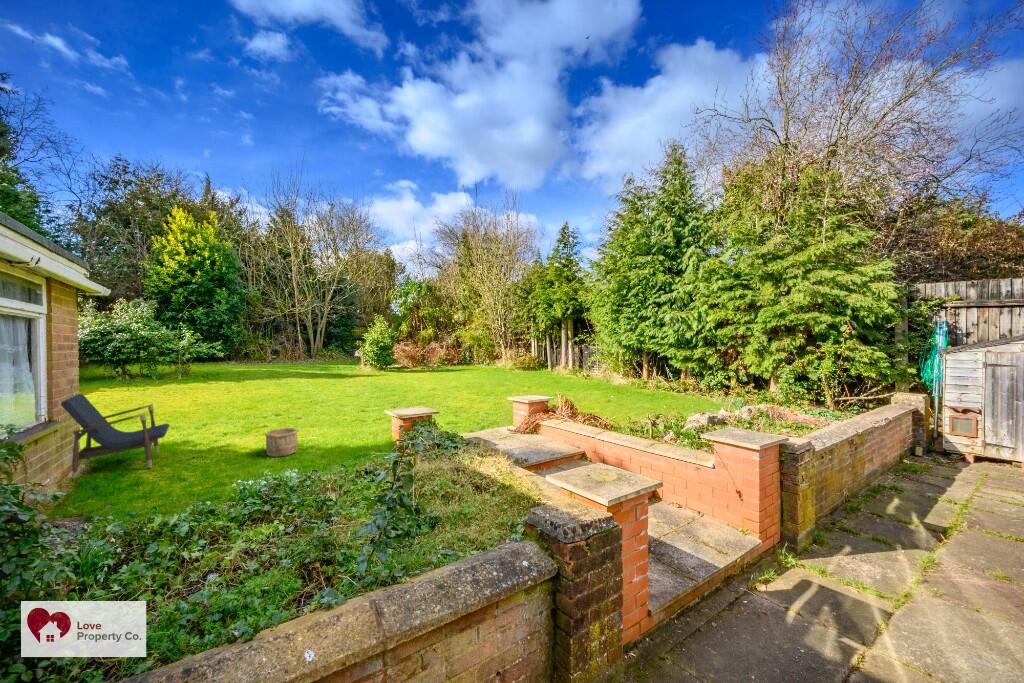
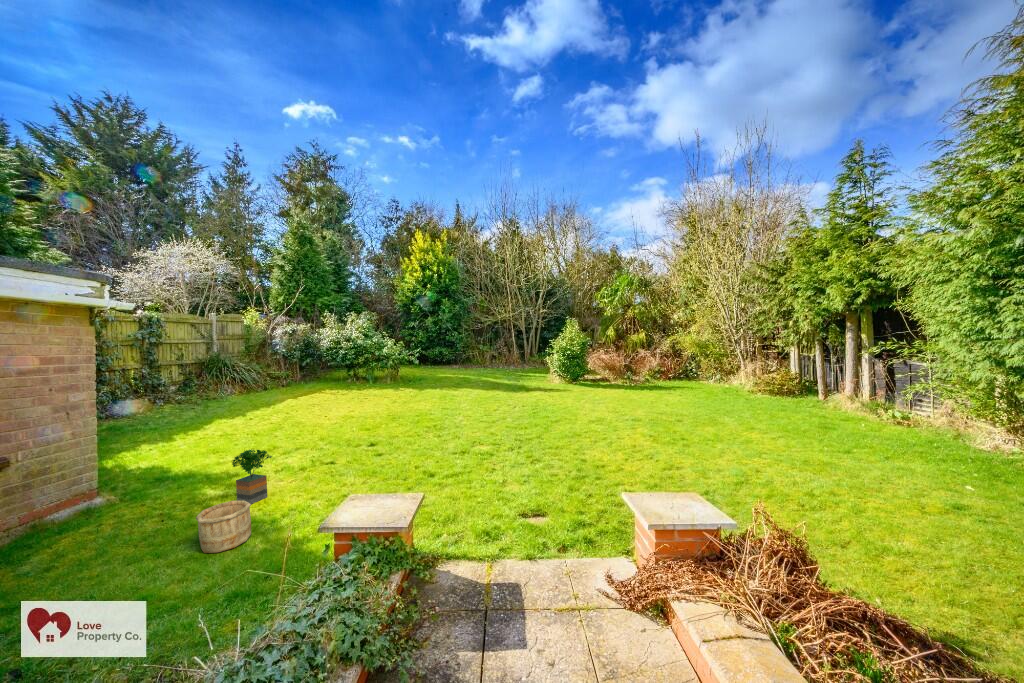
lounge chair: present [61,394,169,478] -> none [25,425,172,533]
potted tree: none [233,404,262,444] -> present [232,449,272,504]

